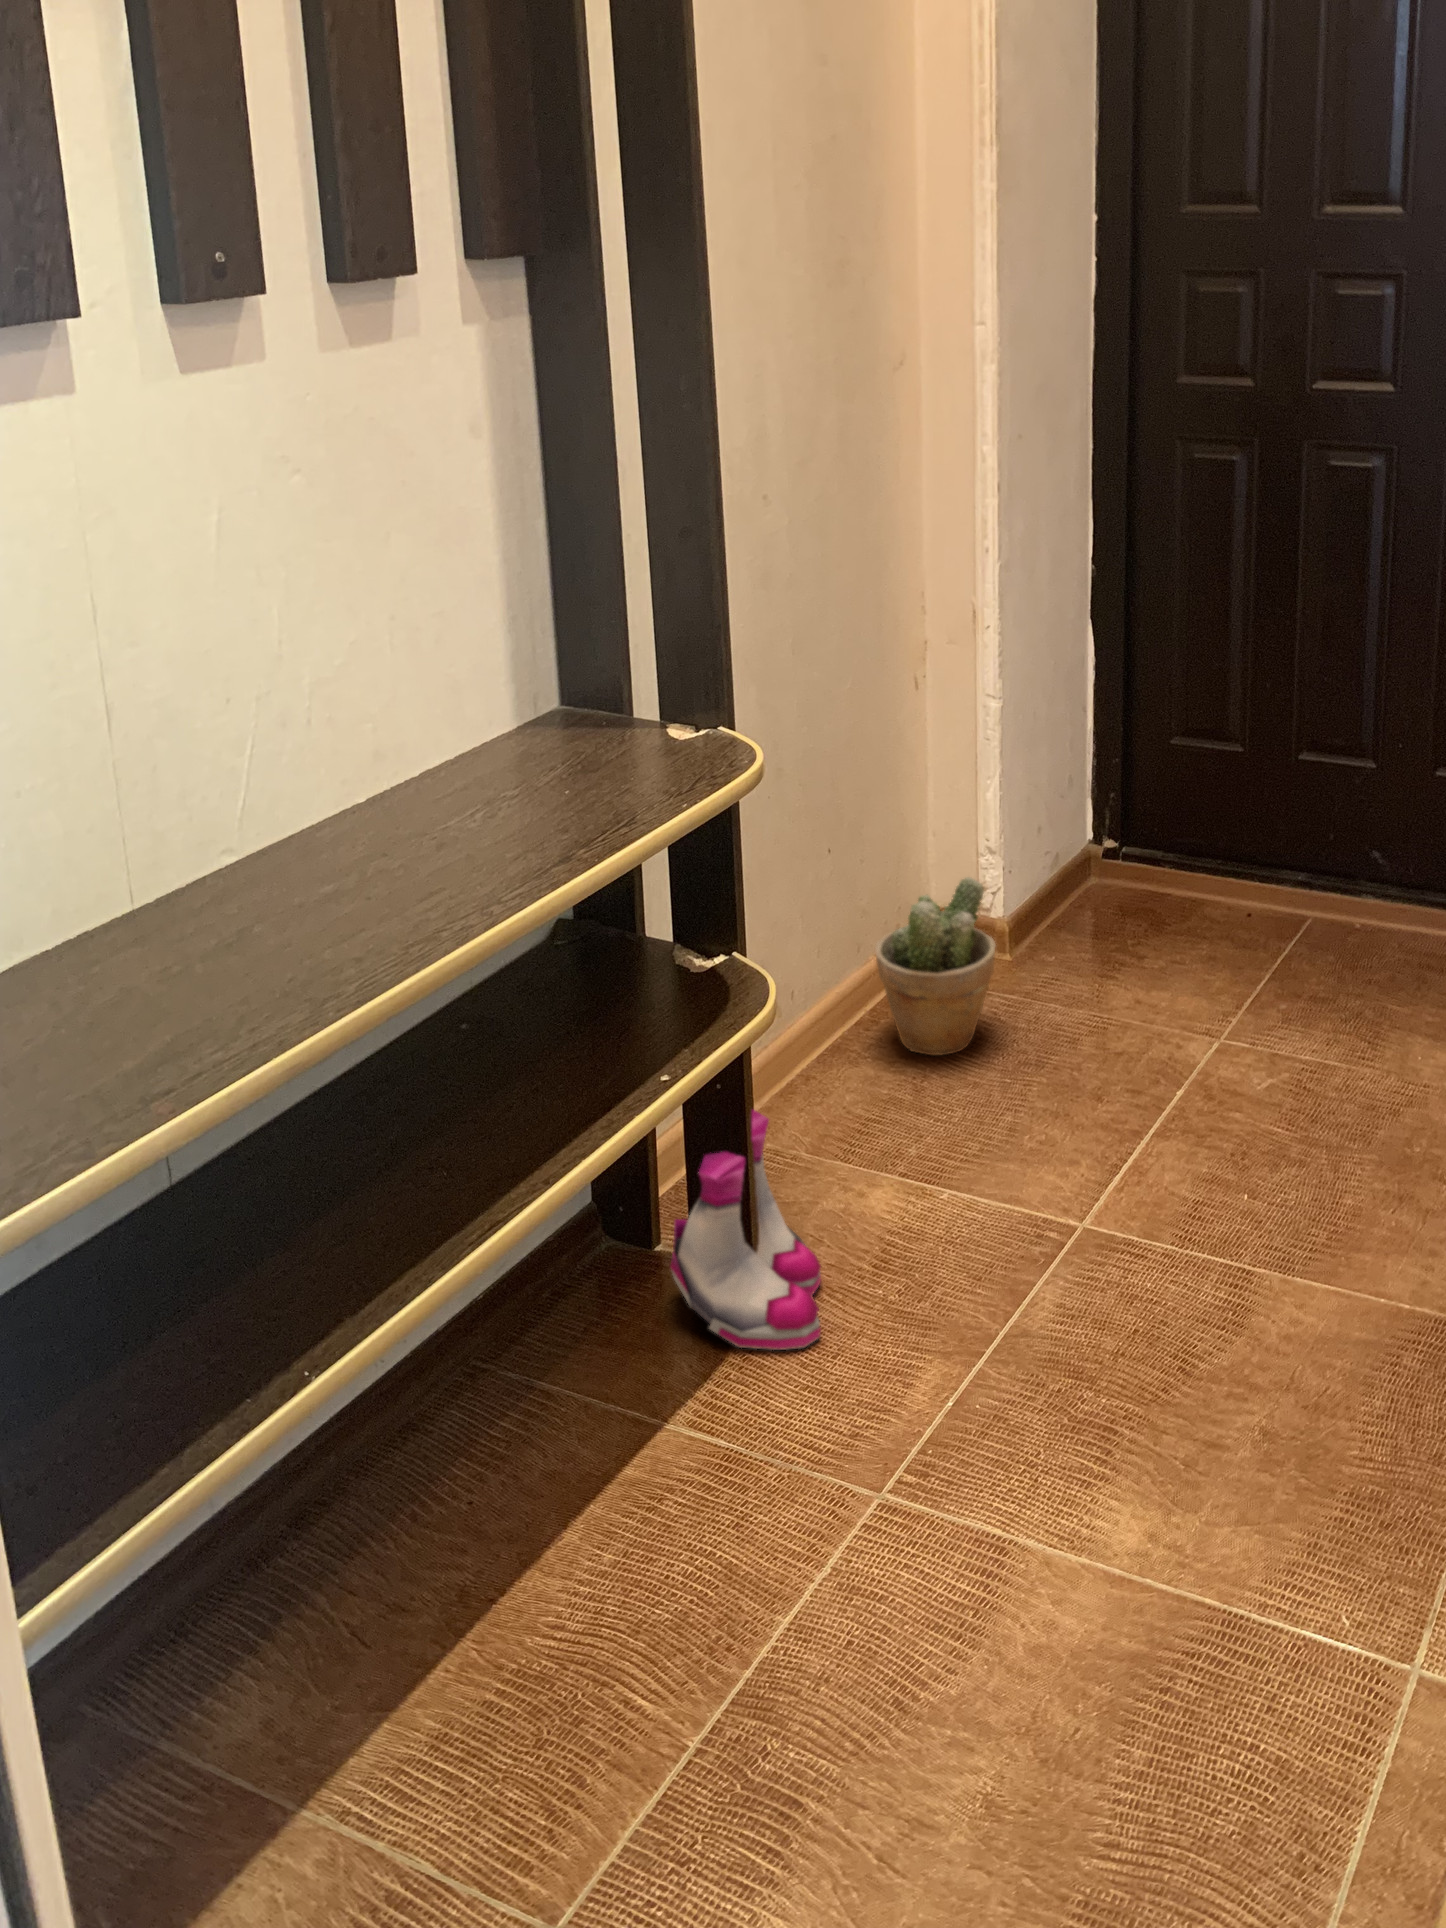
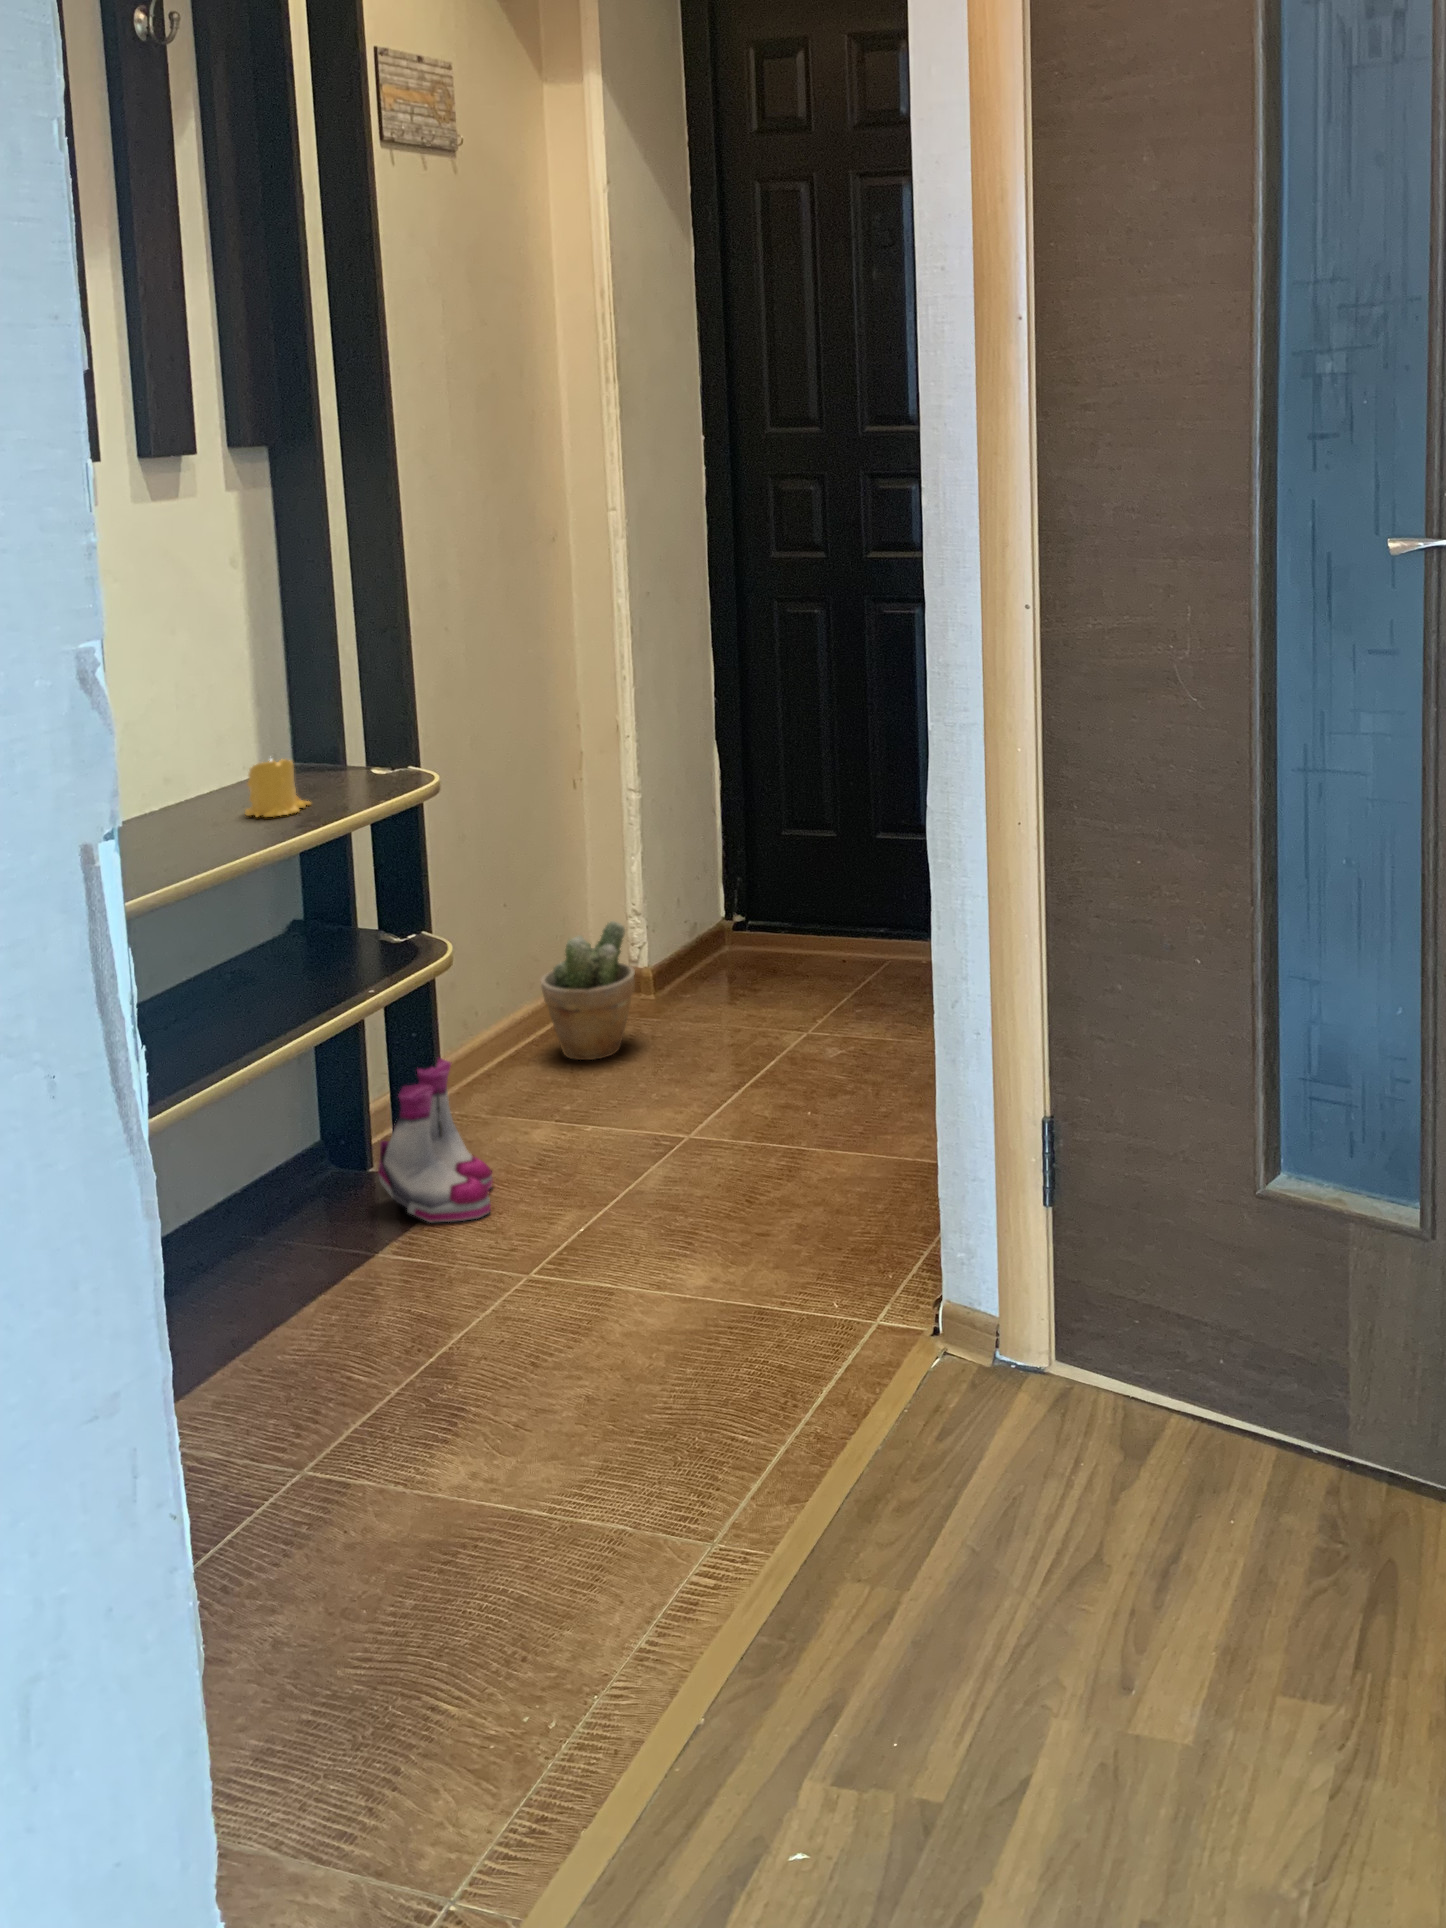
candle: none [486,735,582,831] -> present [245,759,310,817]

